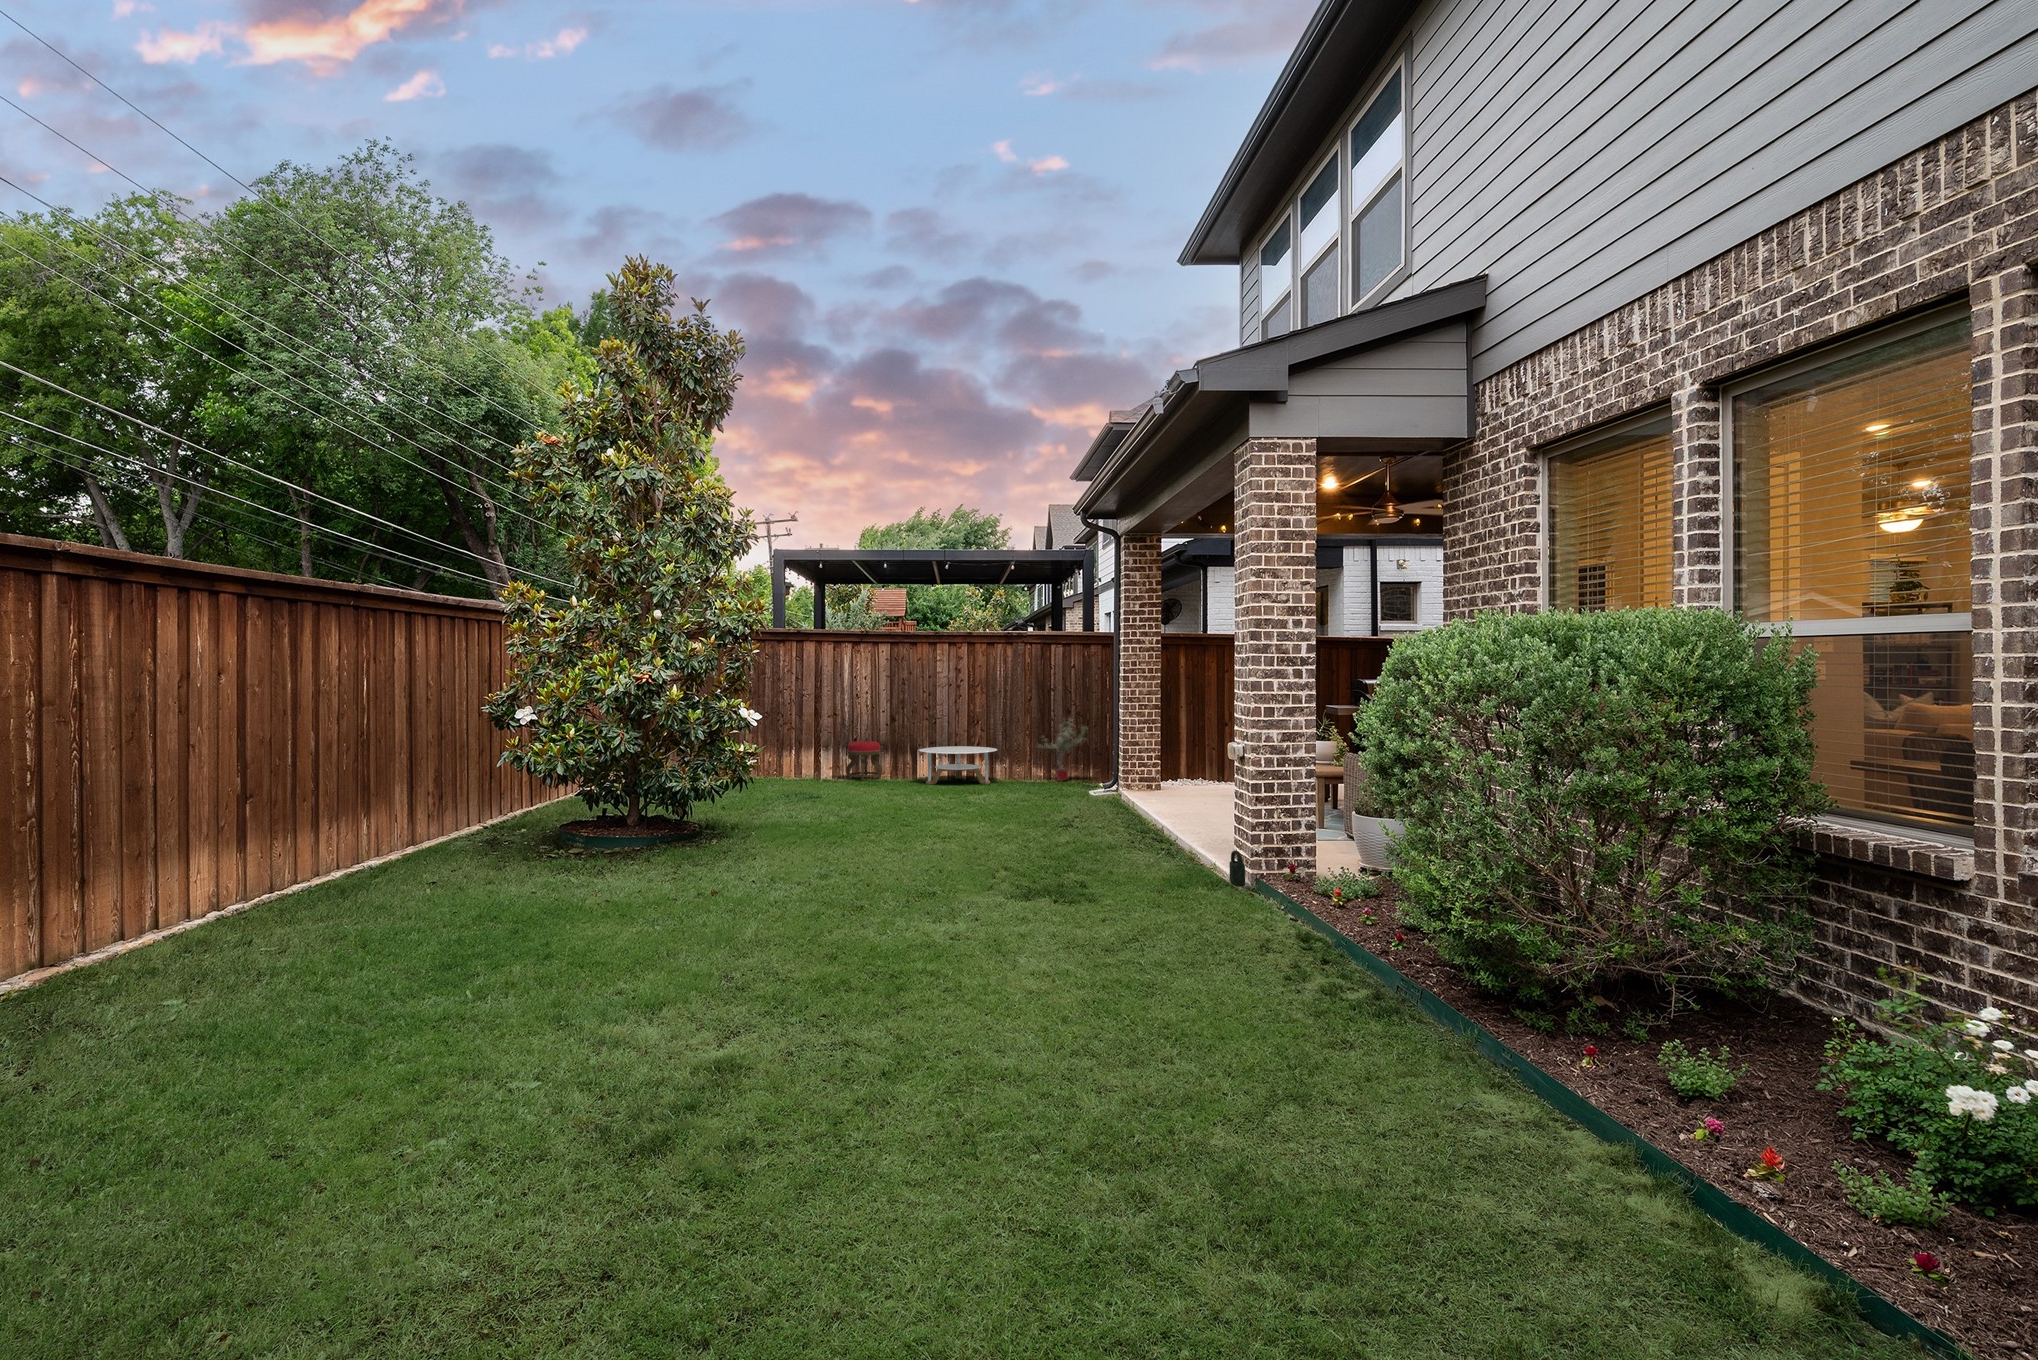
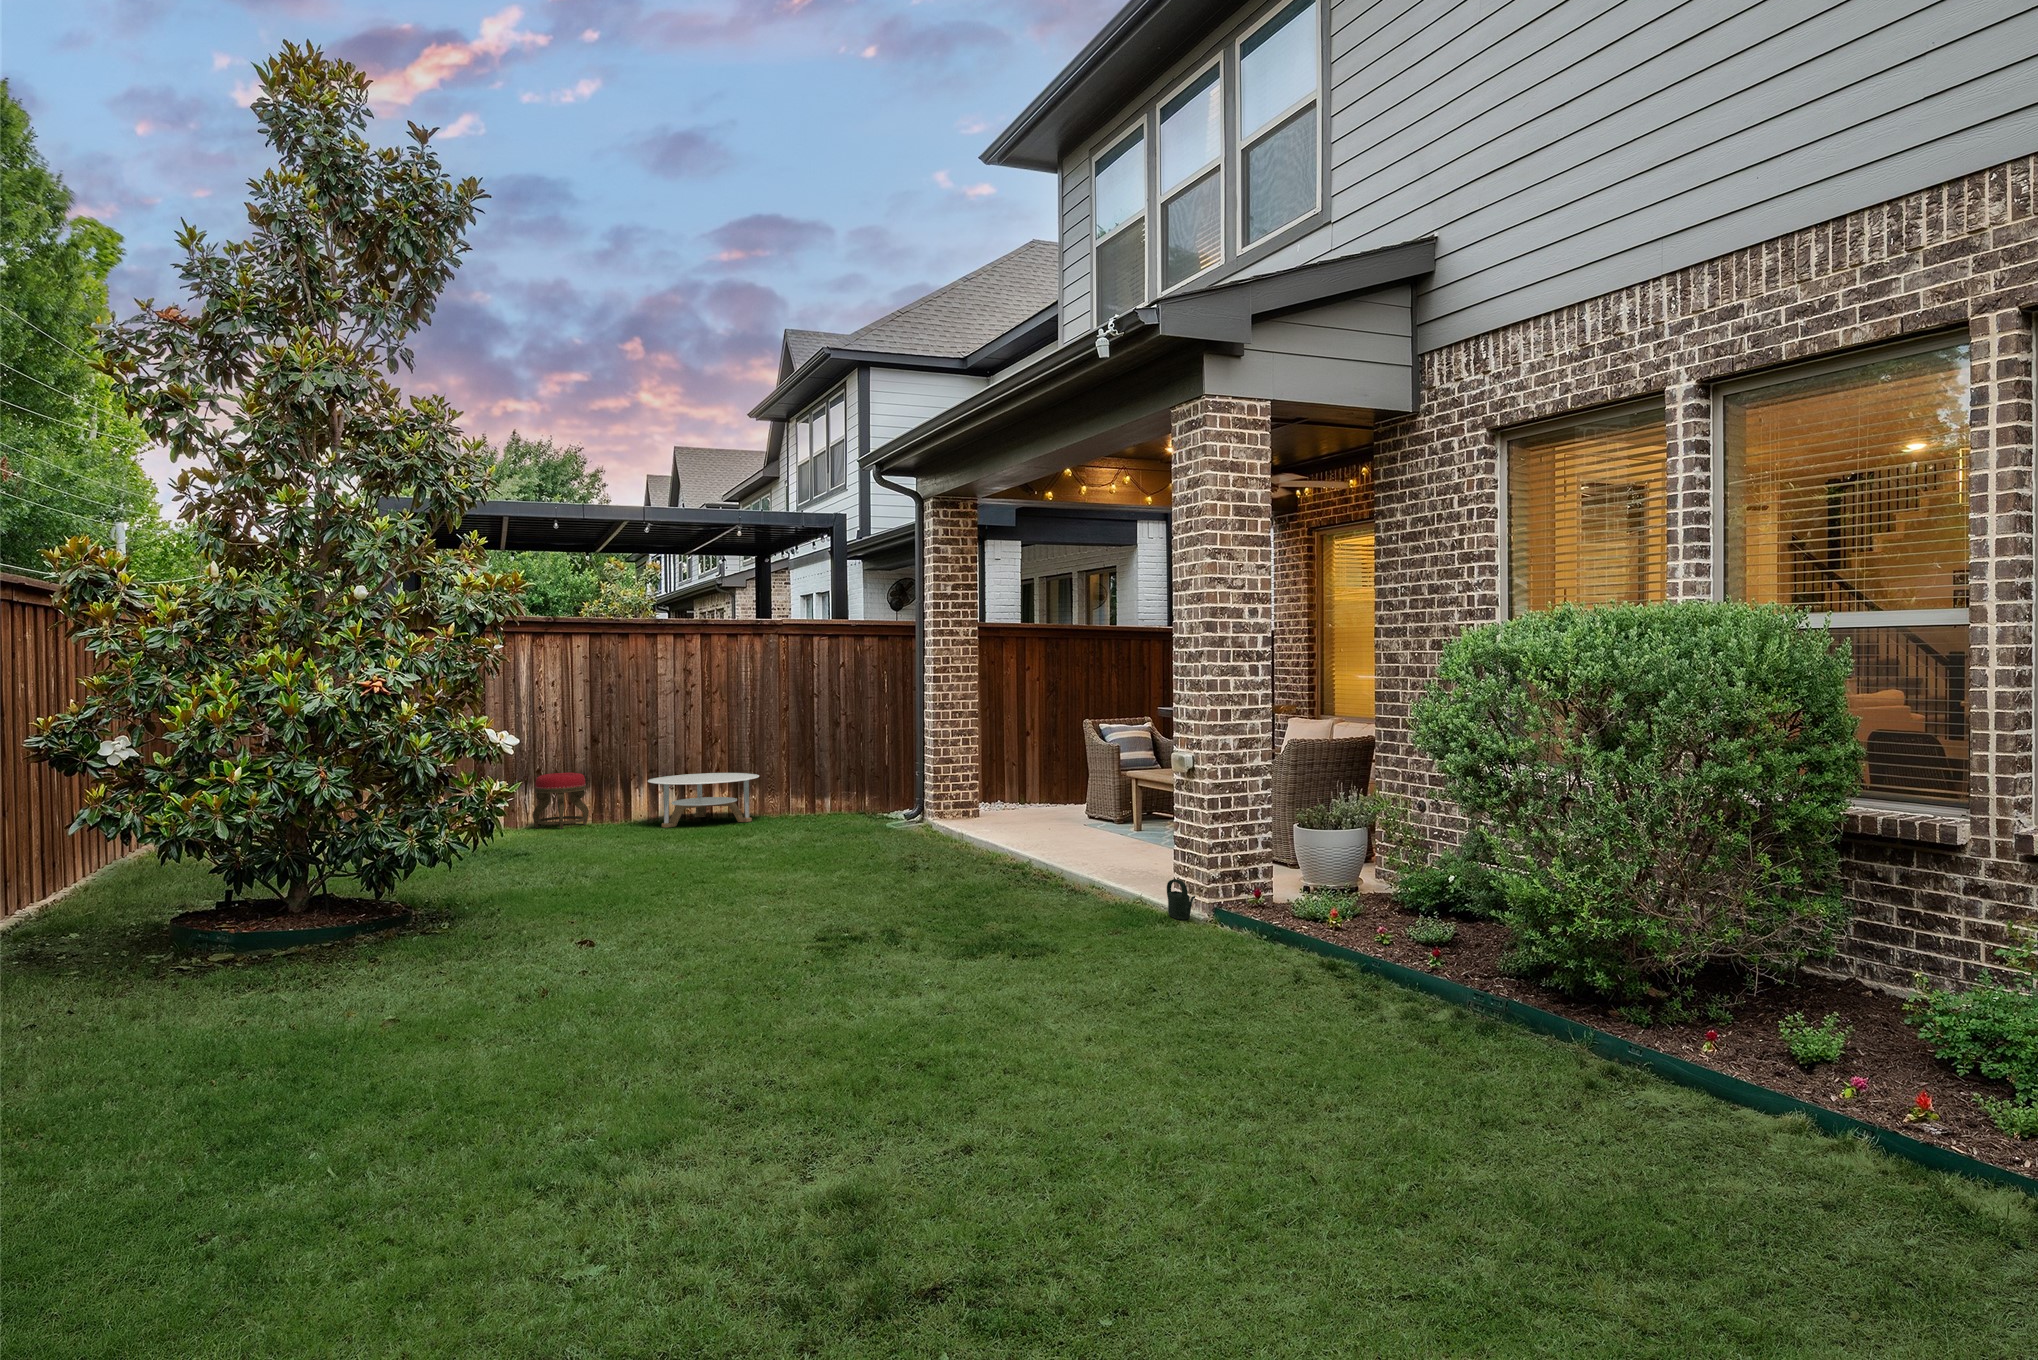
potted tree: present [1039,721,1085,781] -> none [808,730,877,812]

